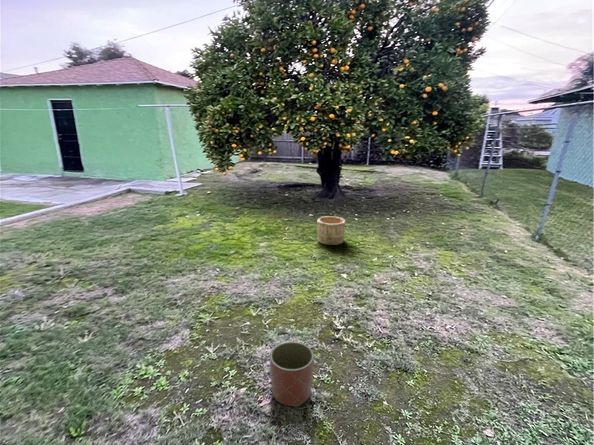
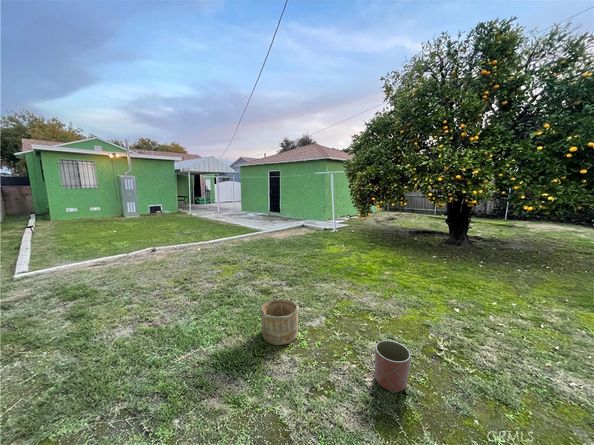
wooden bucket: present [317,216,346,245] -> present [260,299,299,345]

